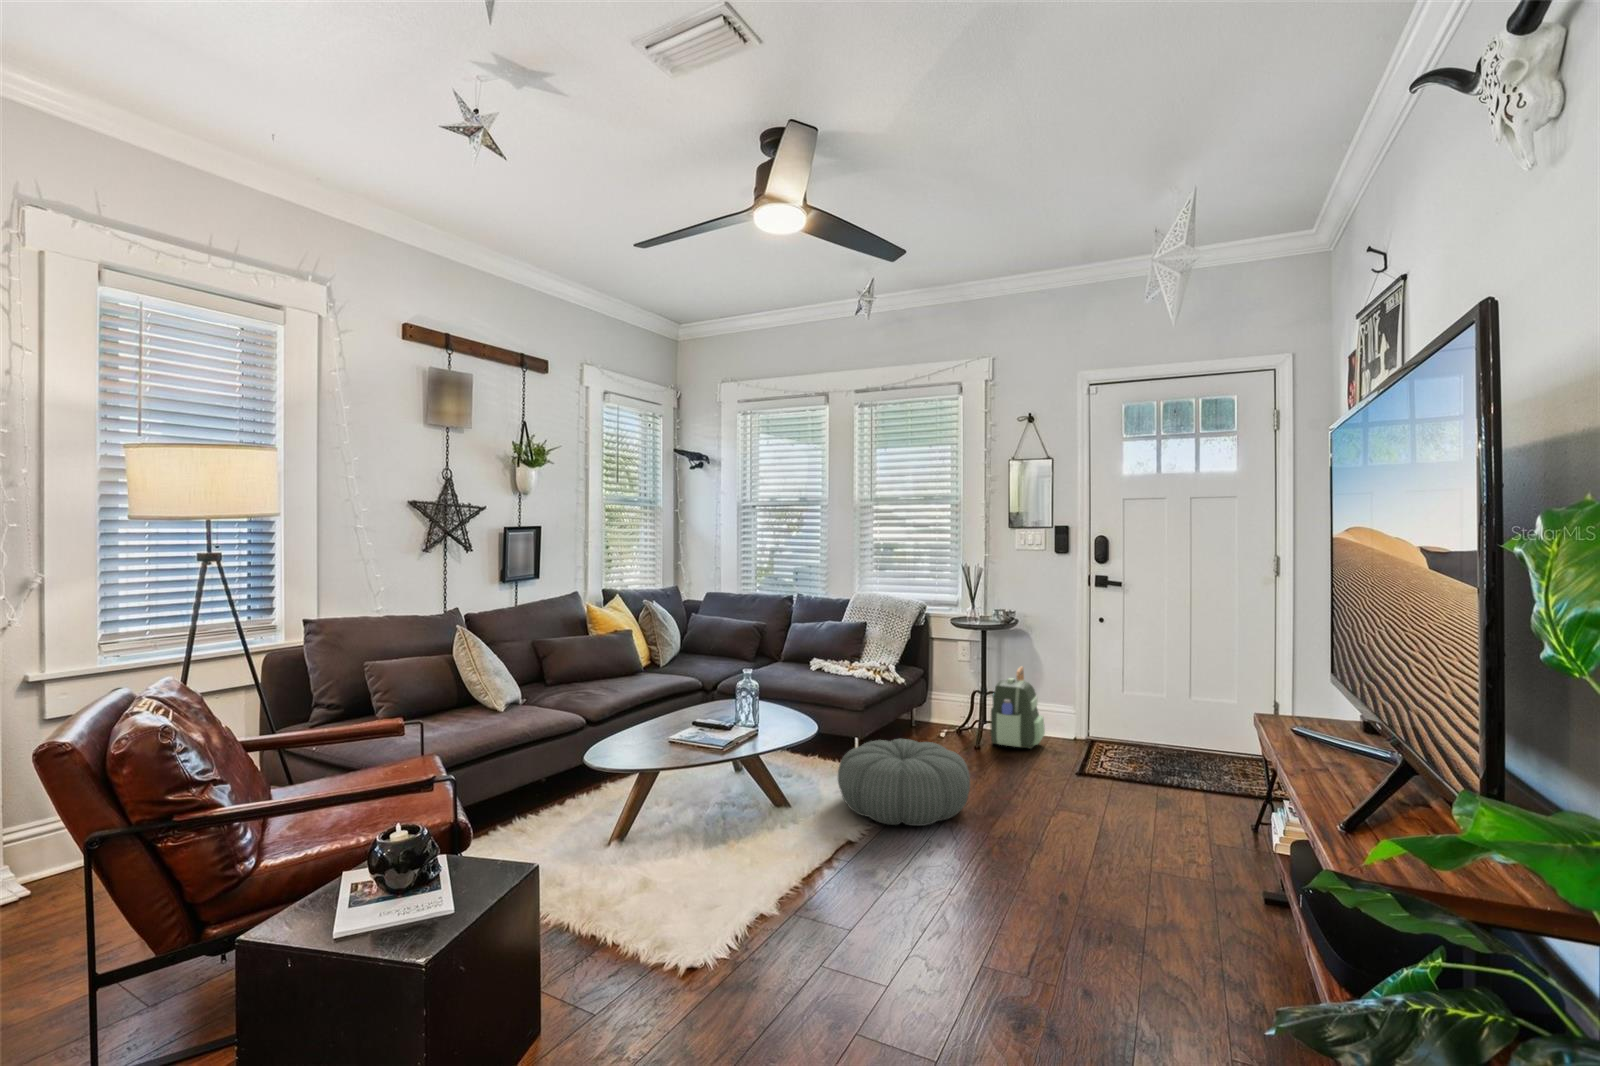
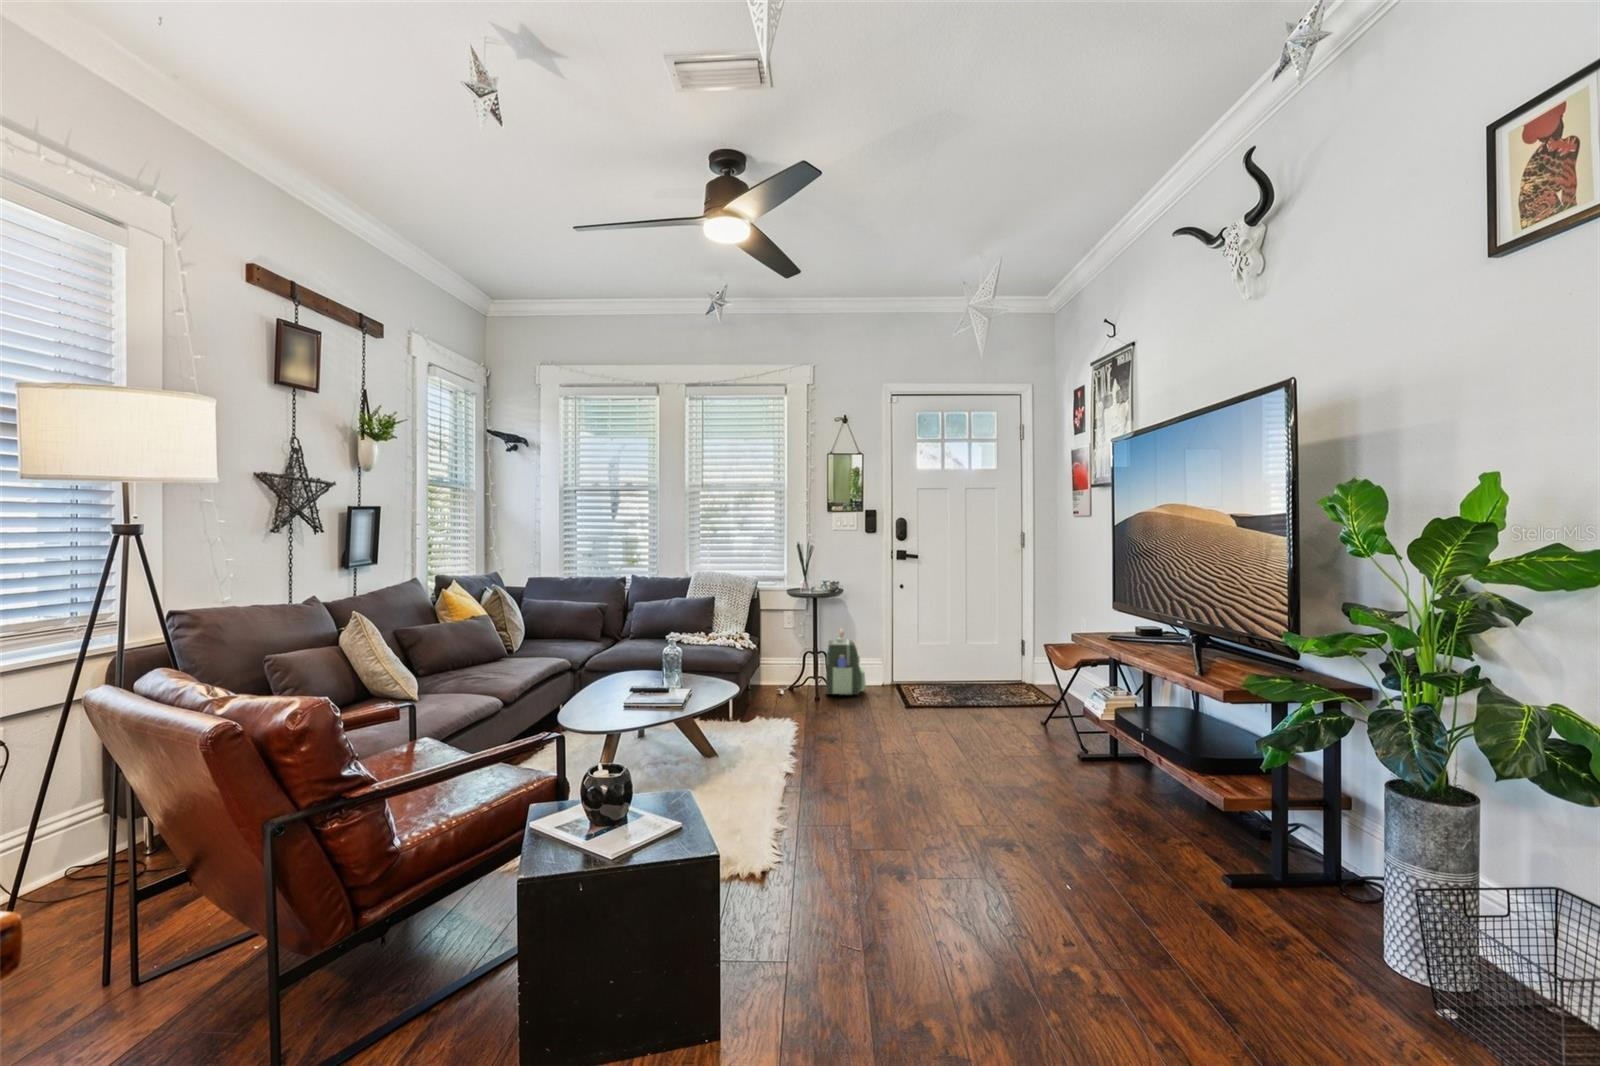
pouf: present [838,739,970,826] -> none [742,693,859,765]

